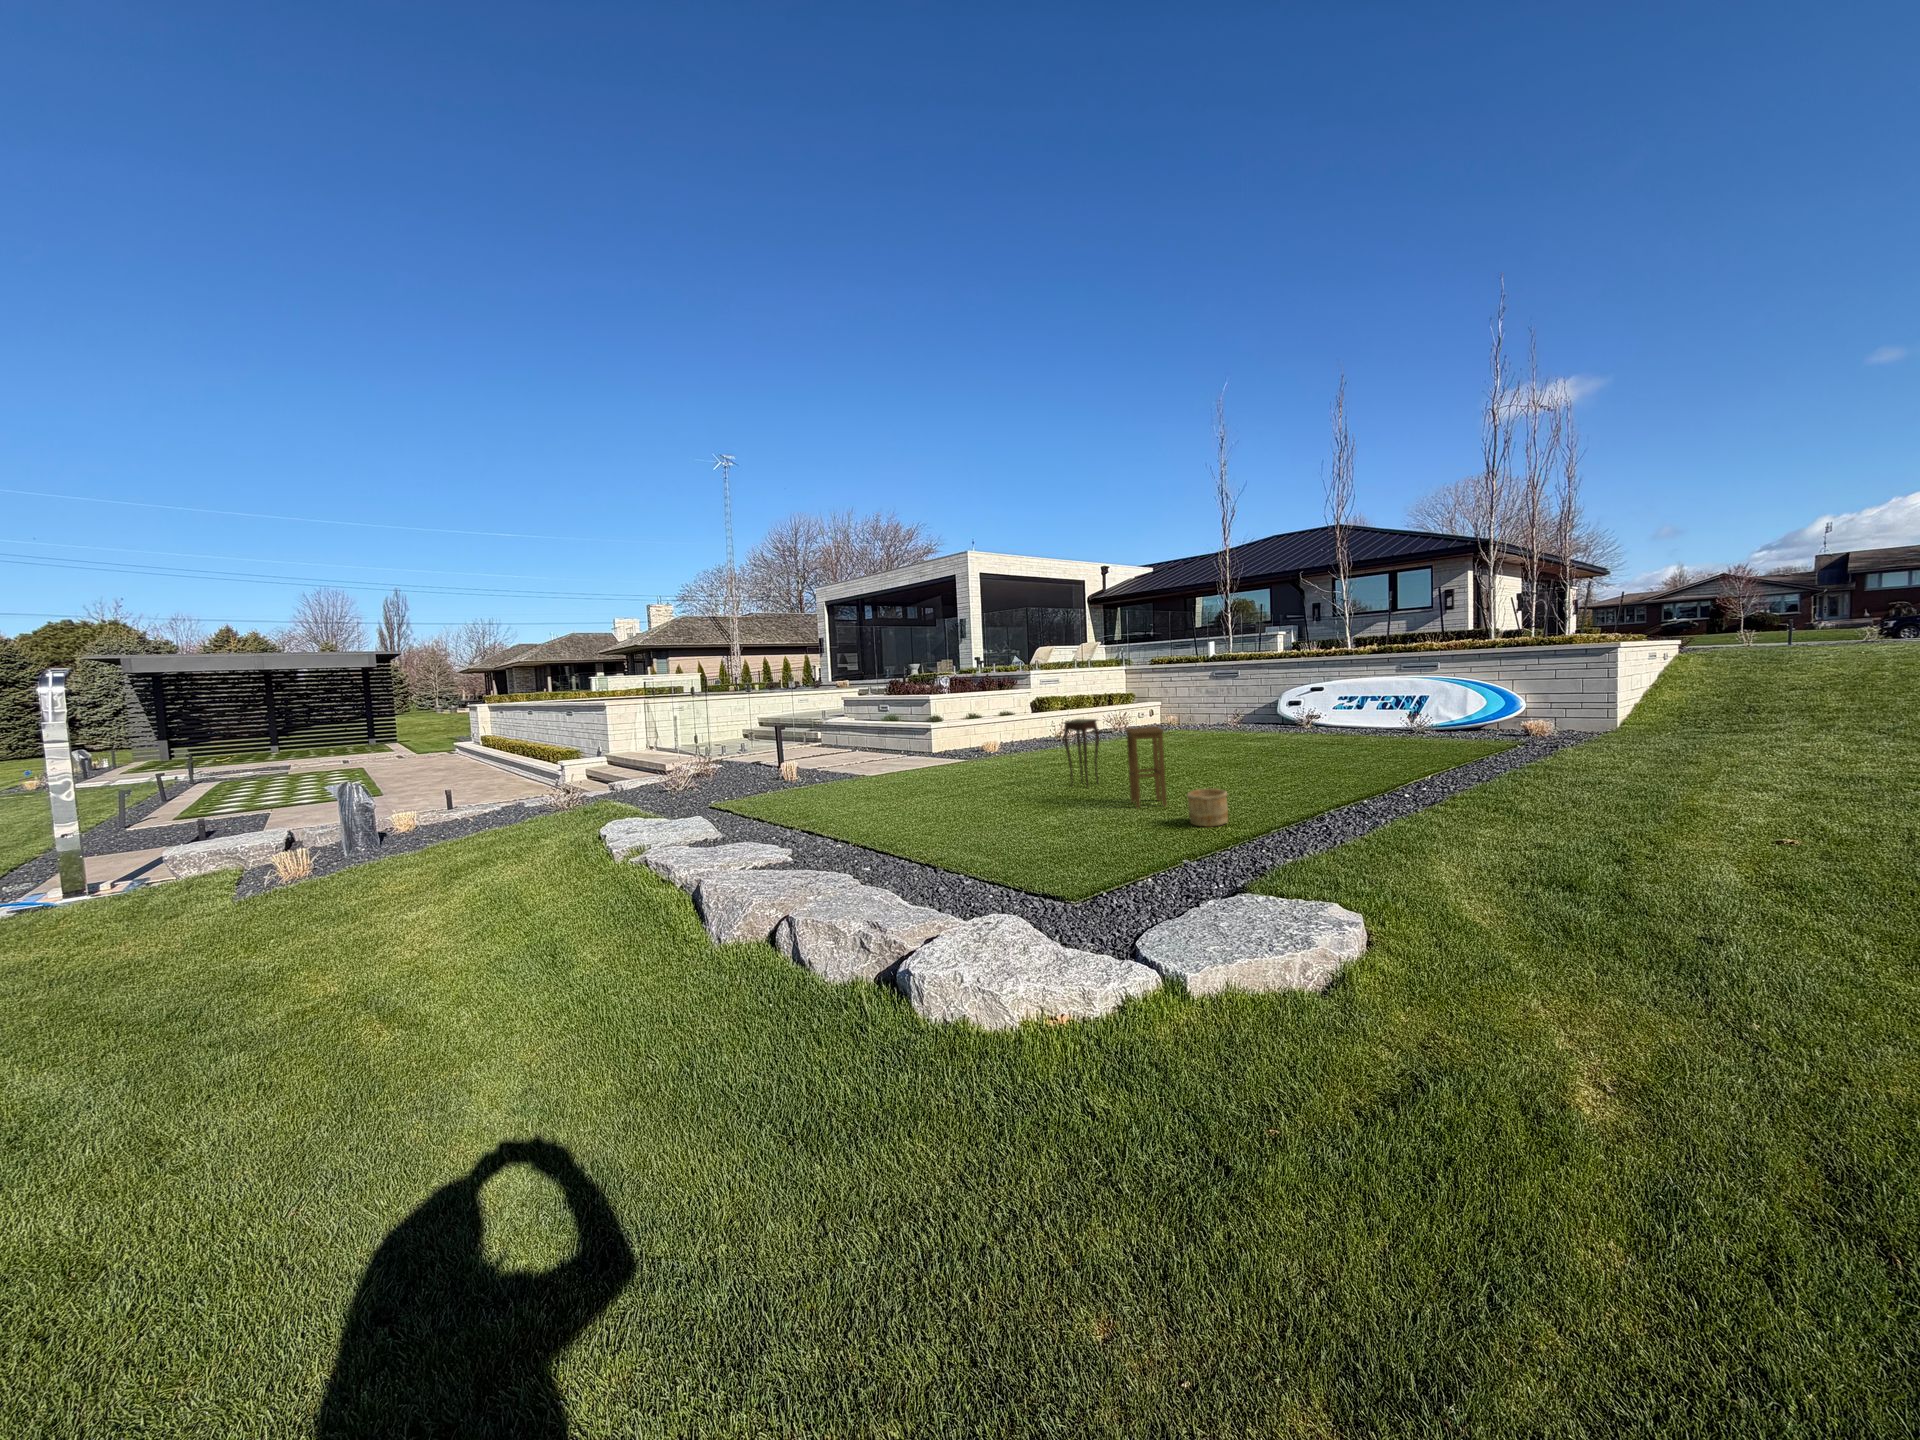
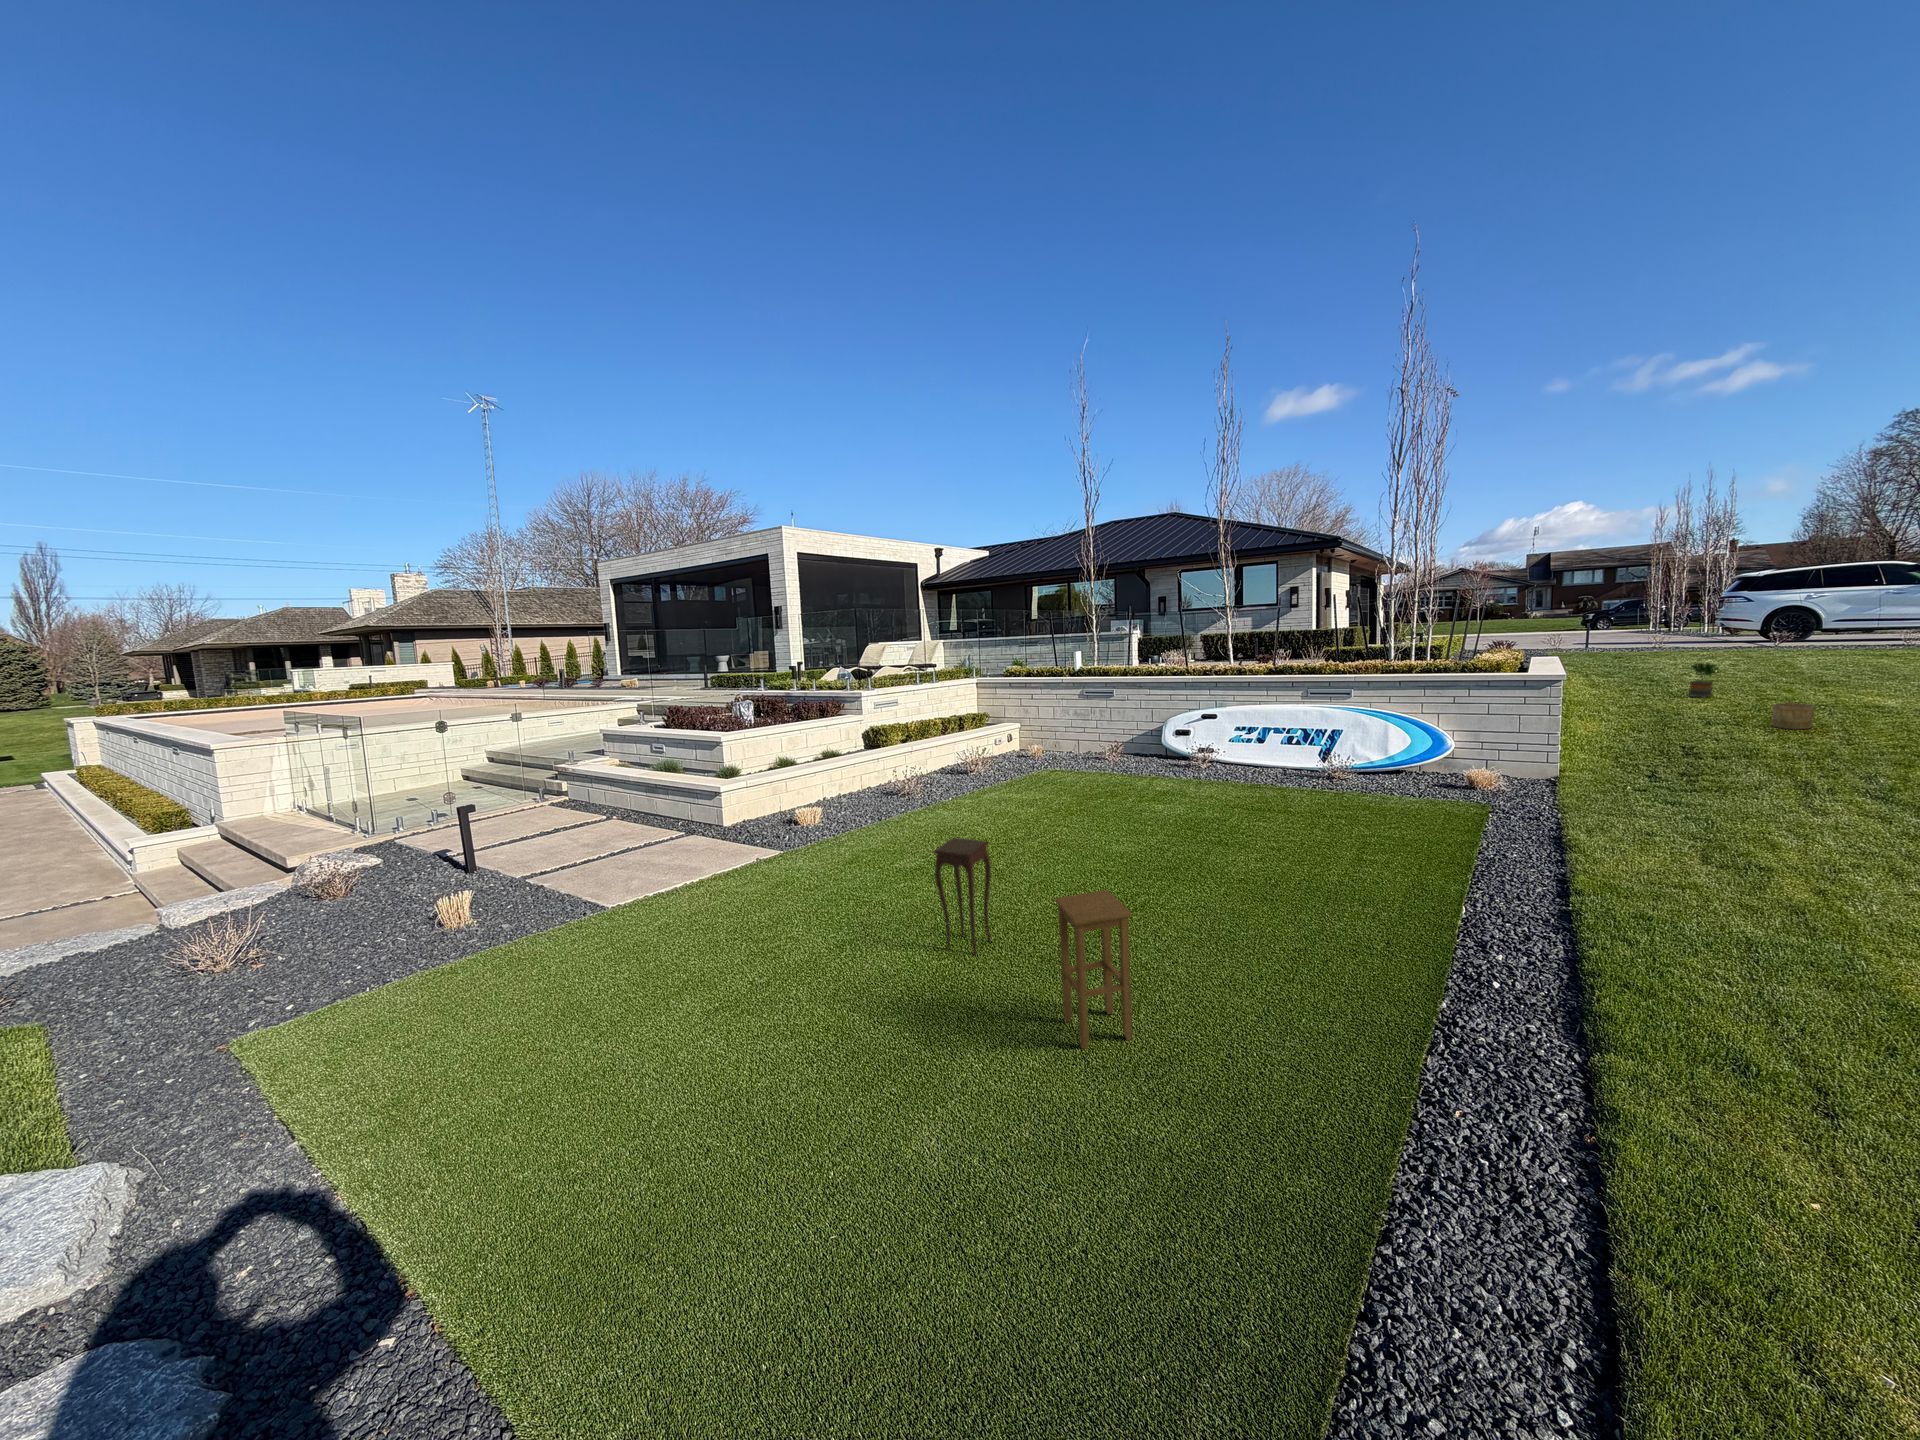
potted tree: none [1810,640,1842,673] -> present [1689,663,1718,698]
wooden bucket: present [1187,788,1228,827] -> present [1771,702,1815,729]

